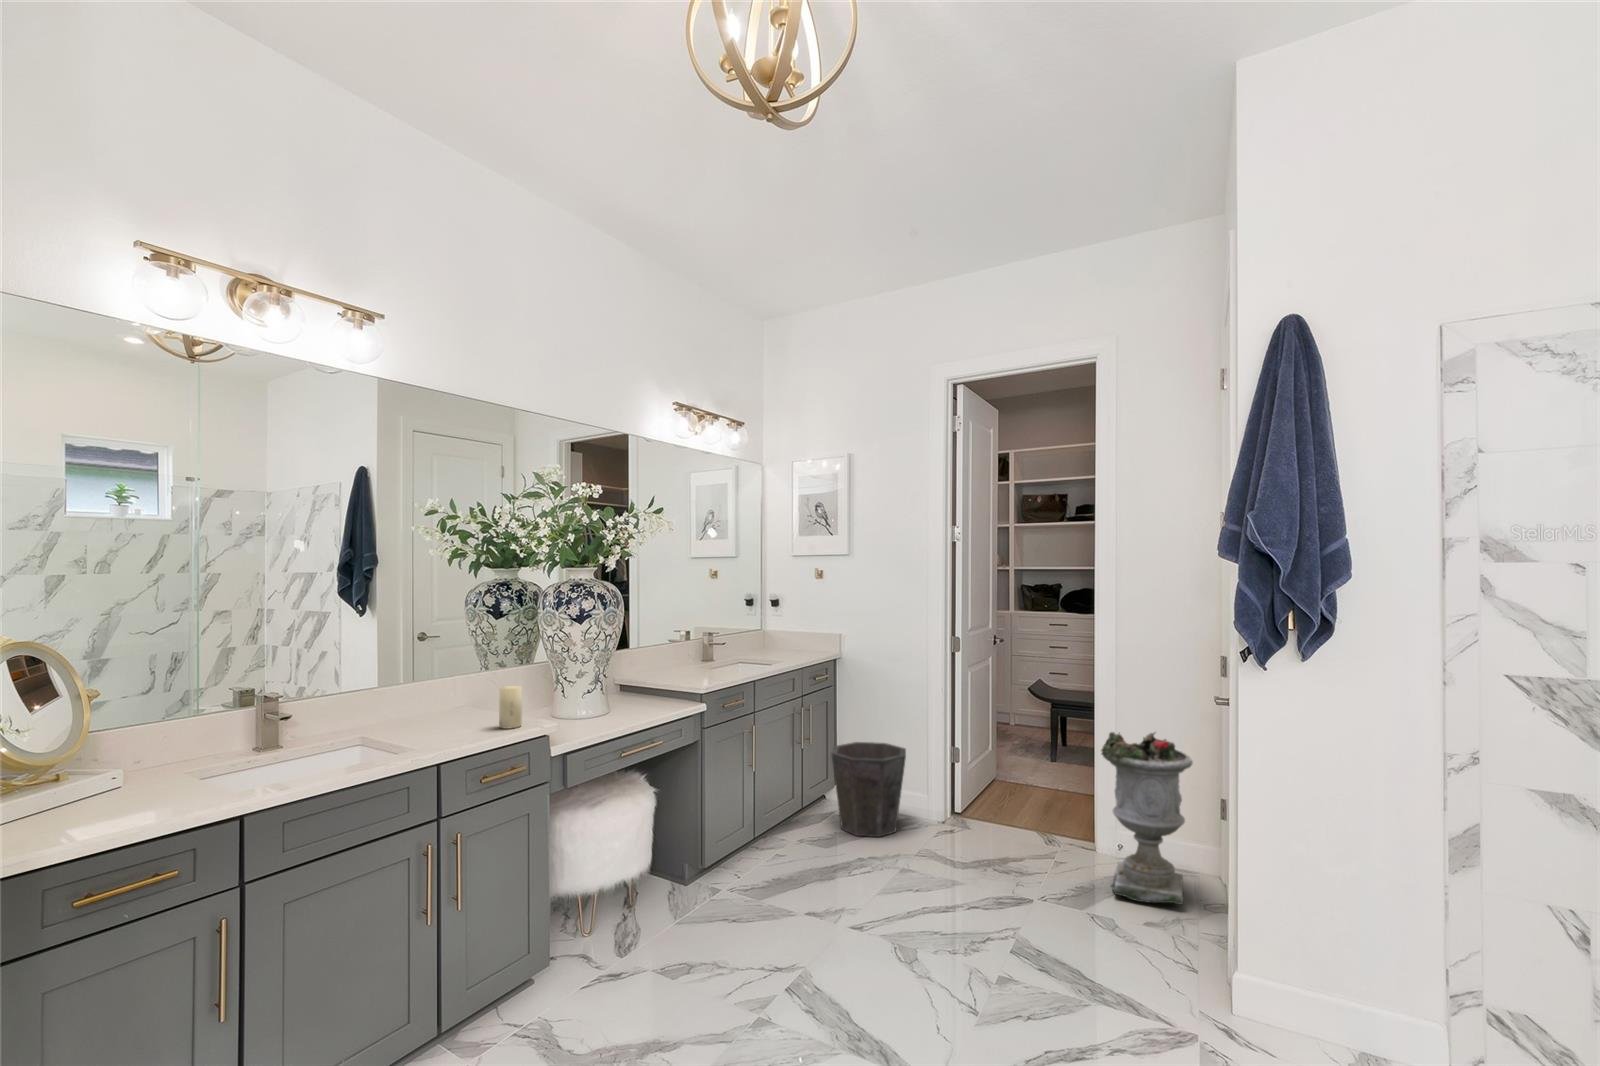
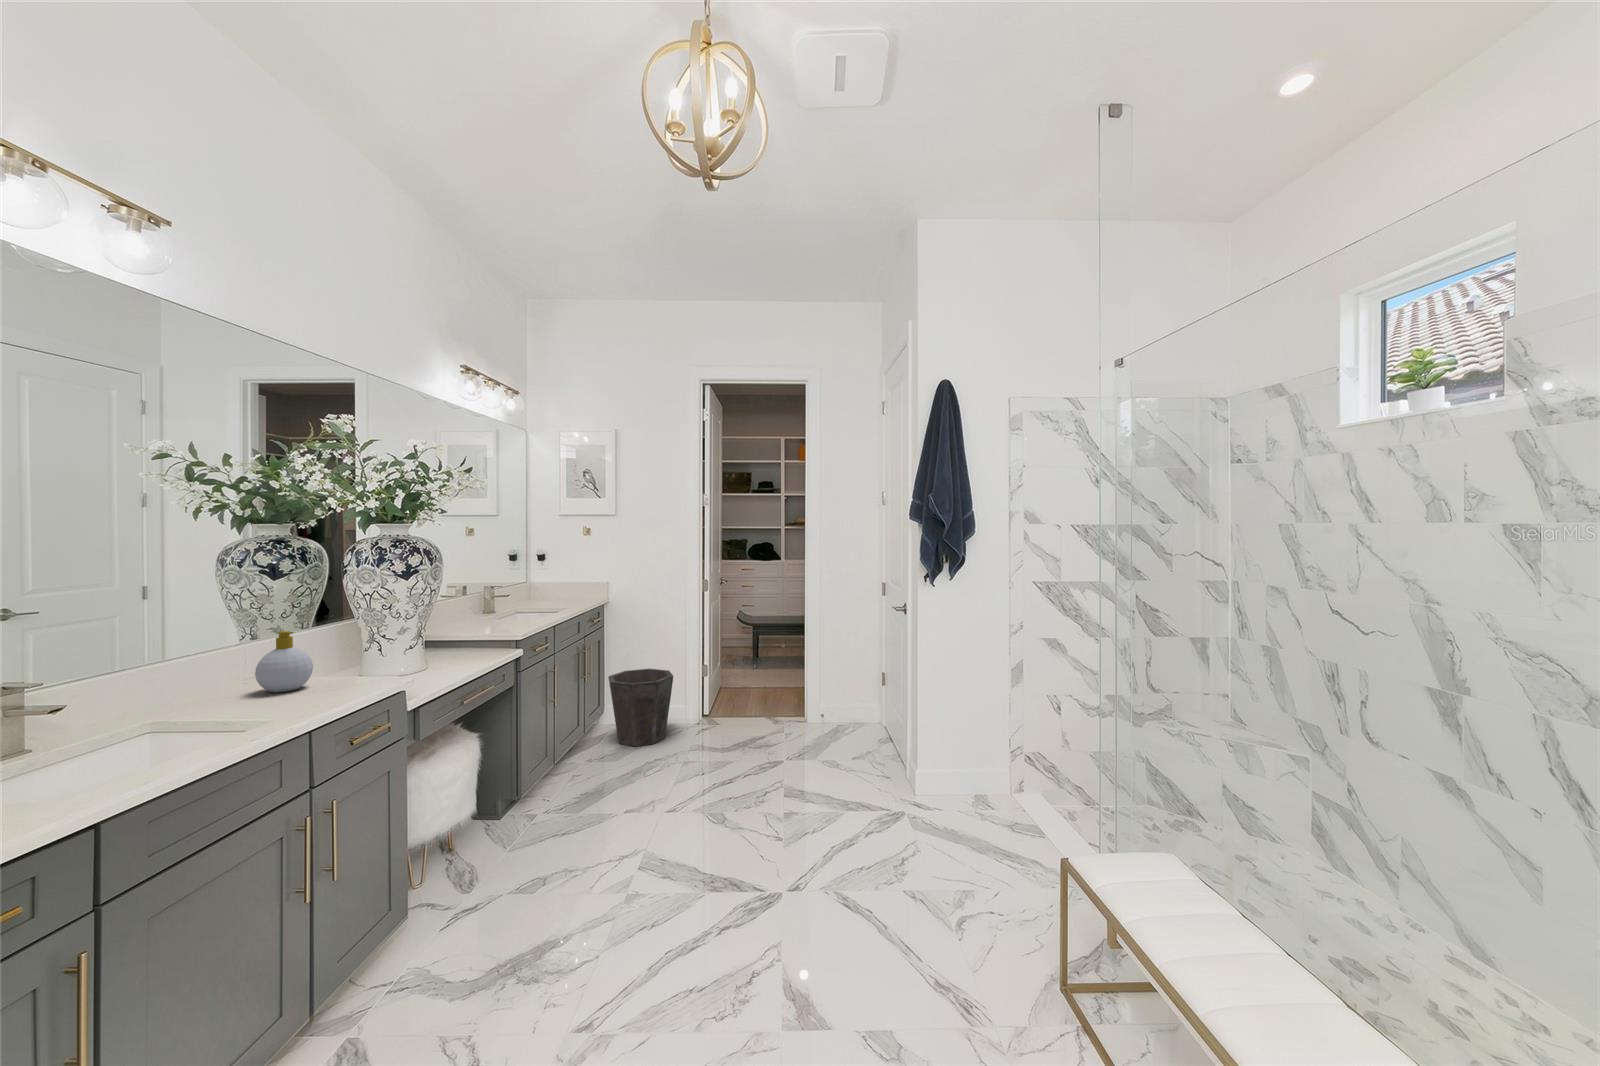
soap bottle: none [447,667,491,723] -> present [255,631,313,692]
candle: present [499,686,522,729] -> none [336,645,364,691]
planter: present [1101,732,1192,904] -> none [823,635,883,751]

